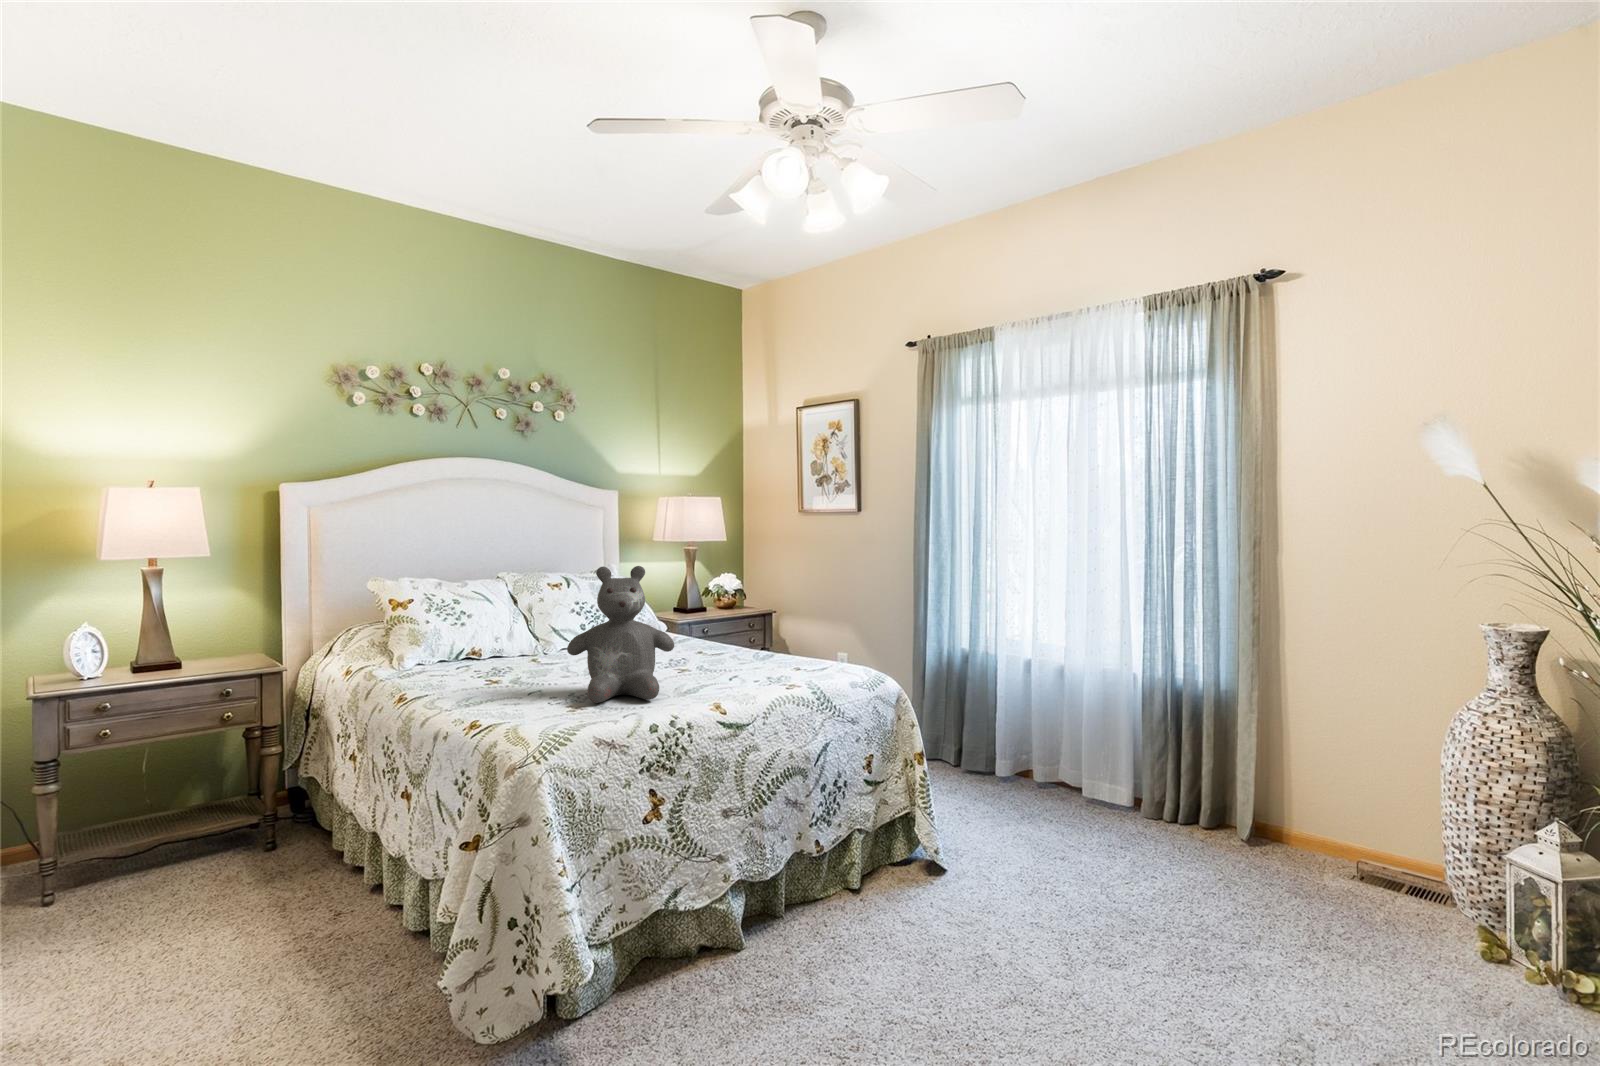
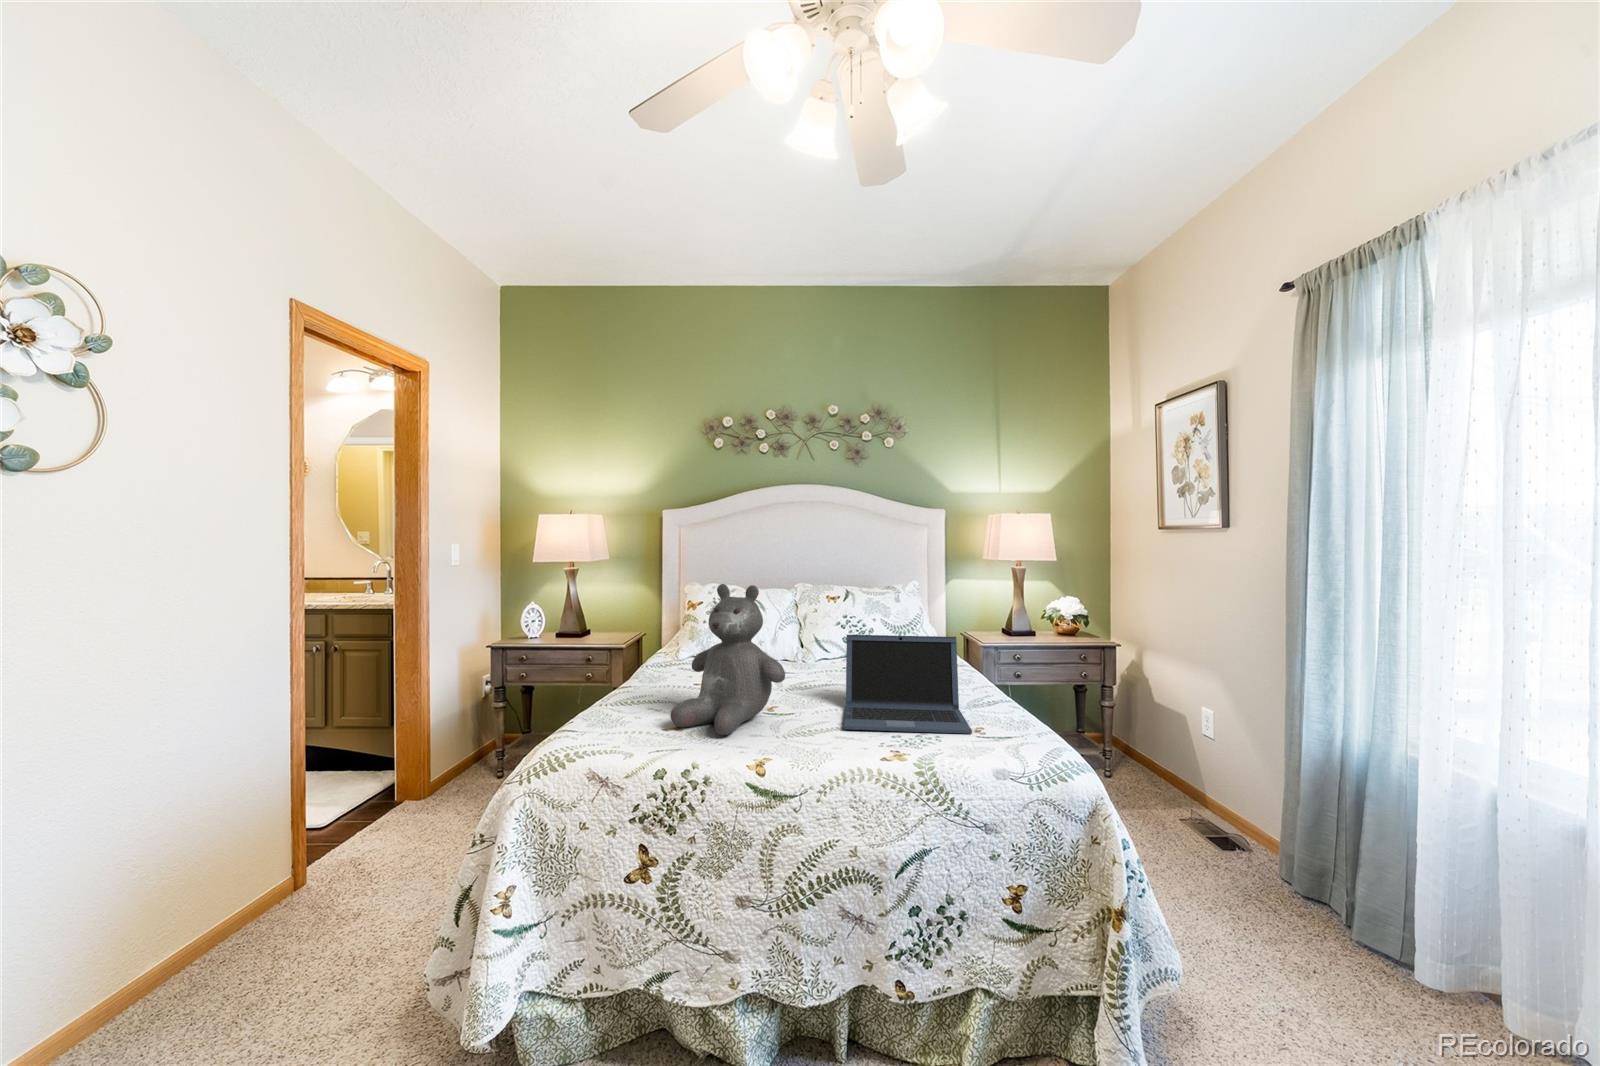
laptop: none [679,603,807,682] -> present [844,635,972,734]

